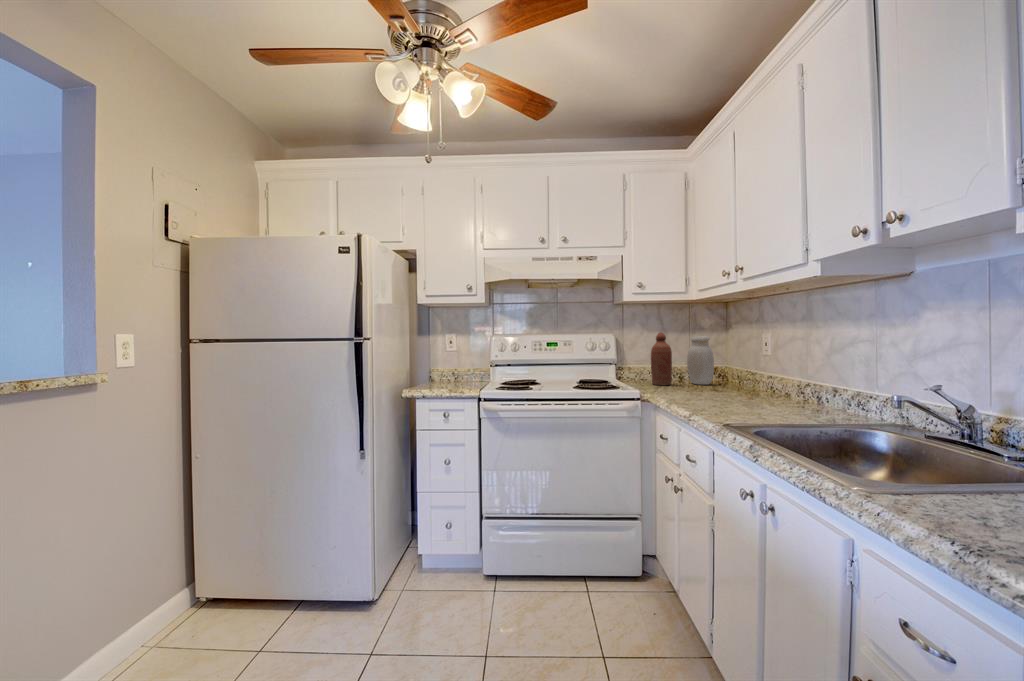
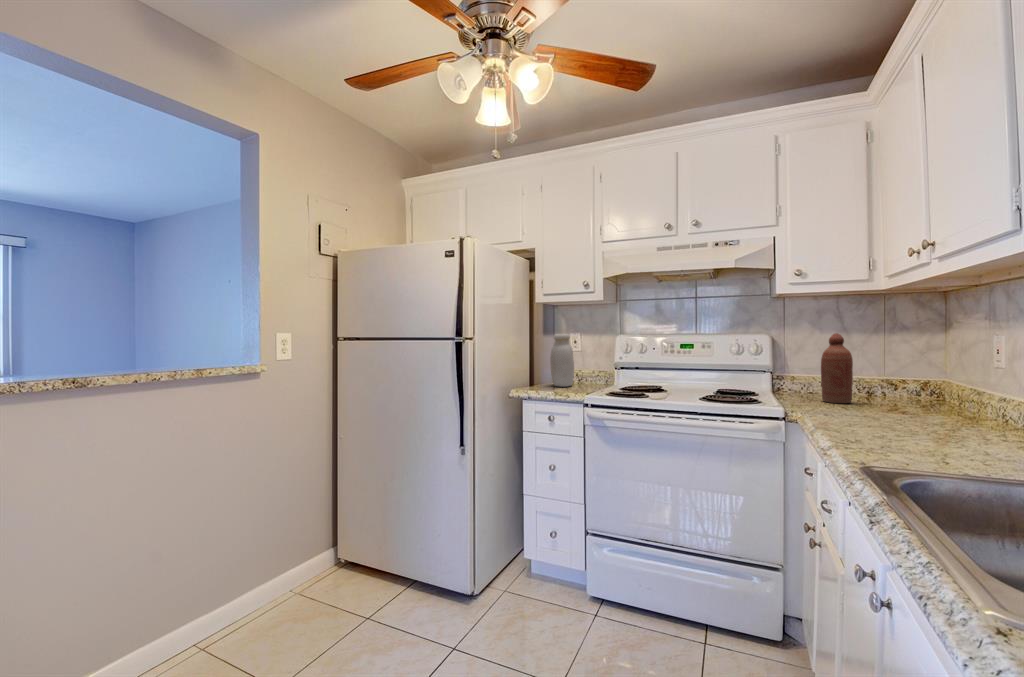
jar: present [687,336,714,385] -> present [550,334,574,387]

